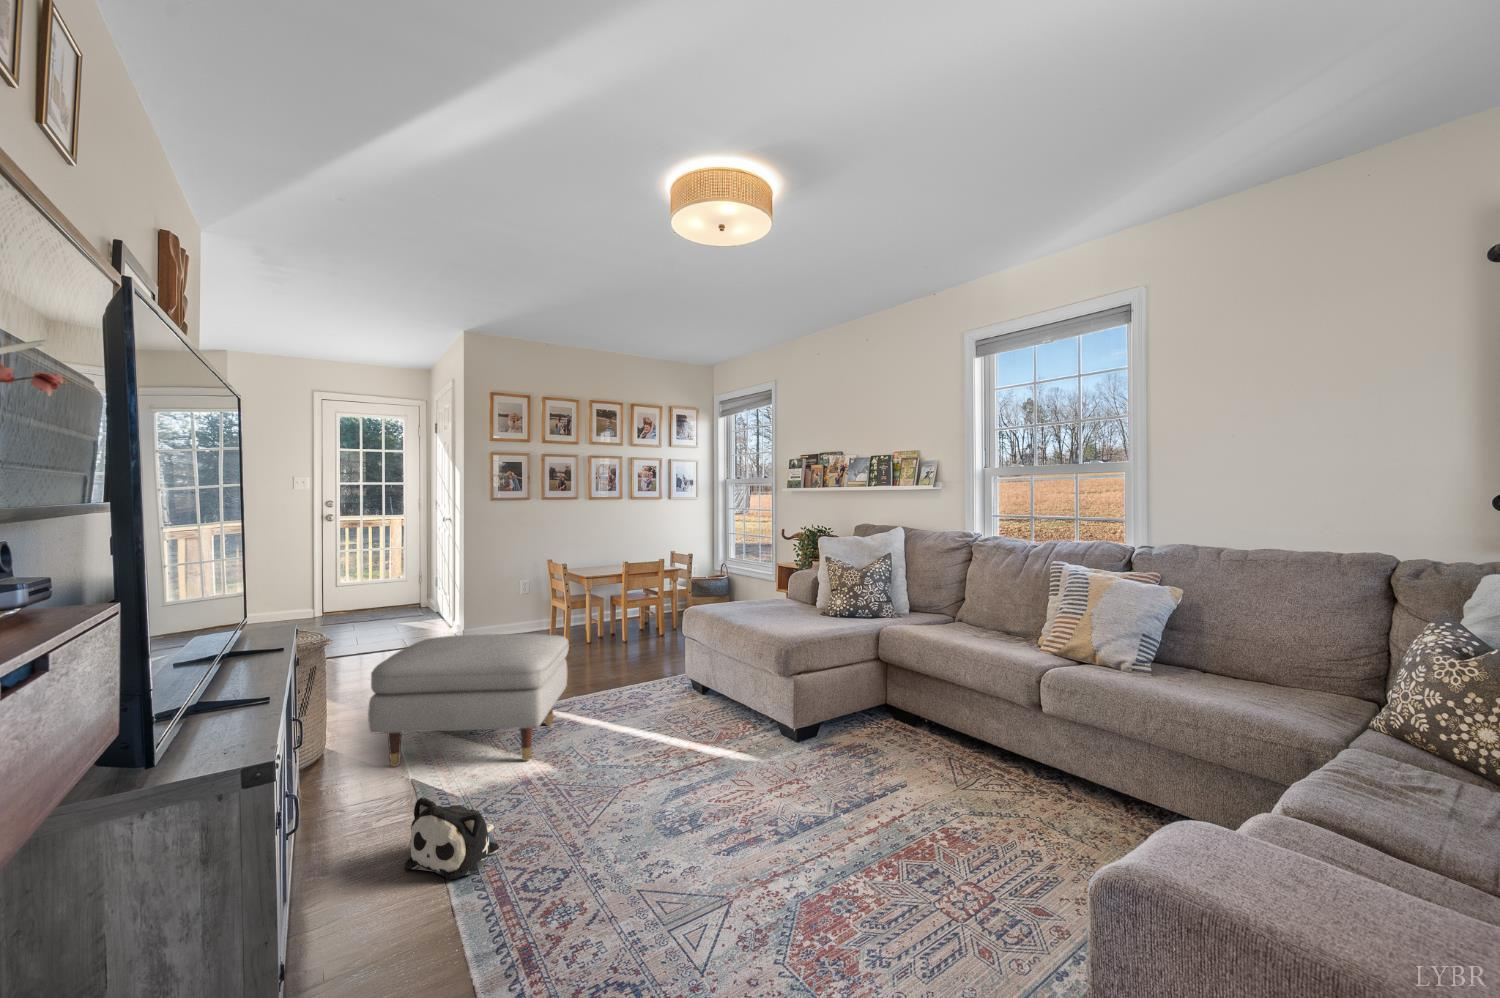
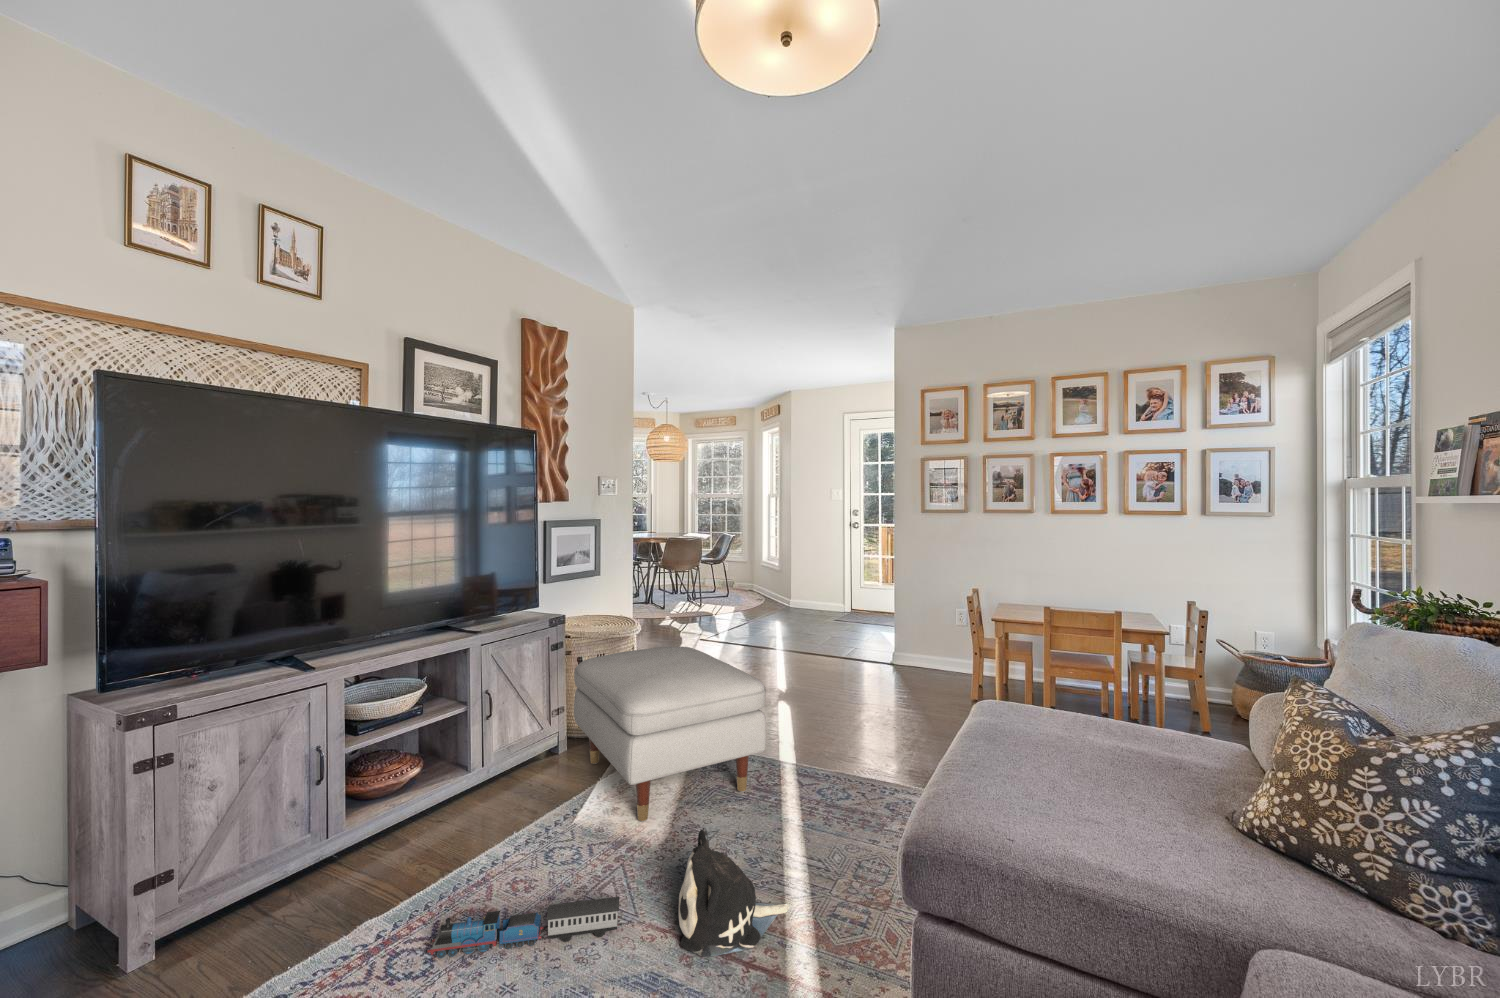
toy train: none [561,764,637,841] -> present [426,896,622,958]
plush toy: present [404,797,499,879] -> present [679,829,789,957]

